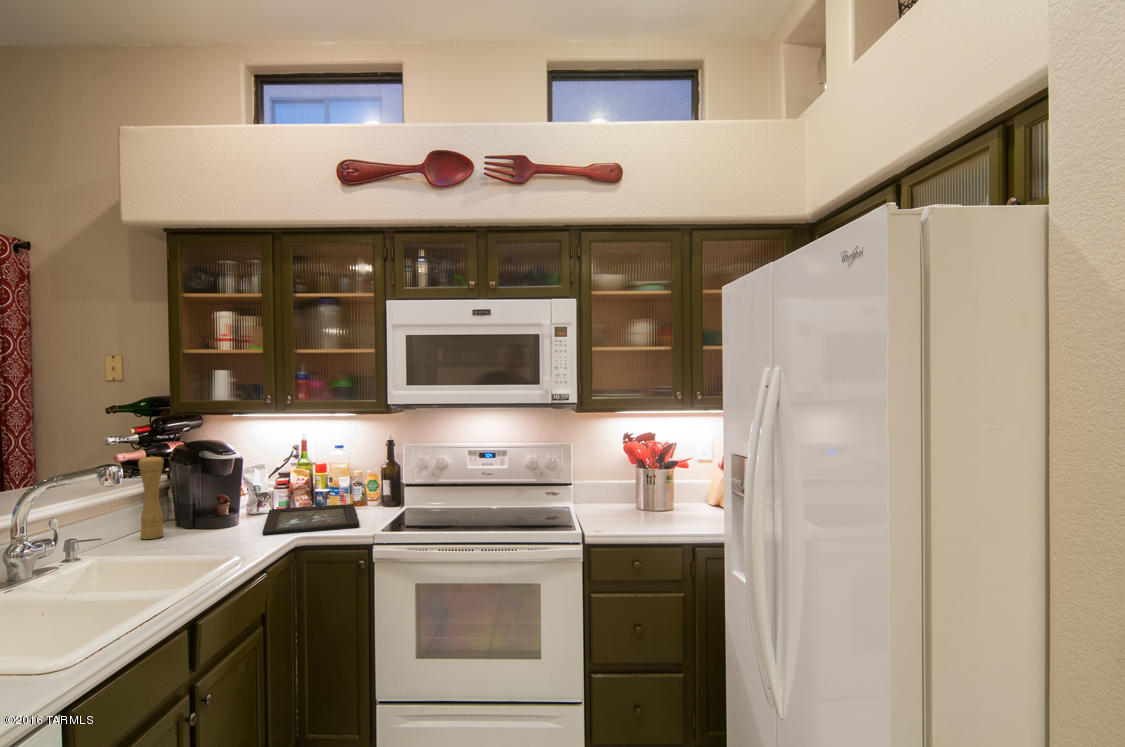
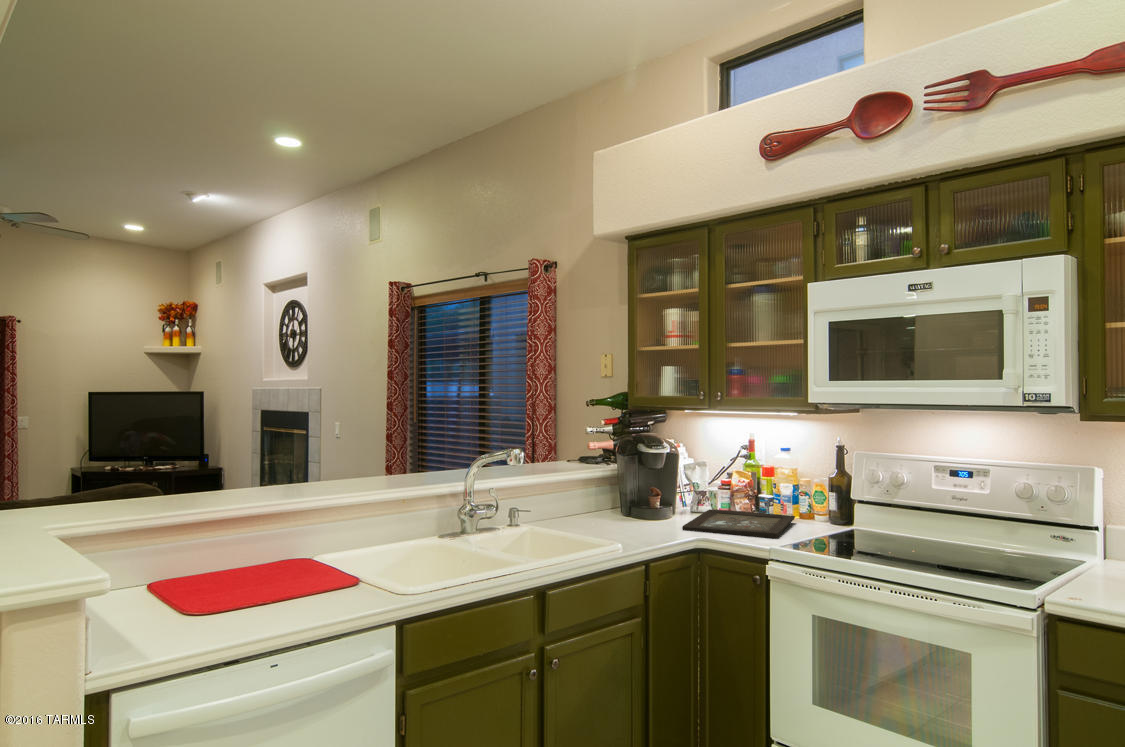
pepper mill: present [139,456,164,539] -> none [591,443,610,518]

